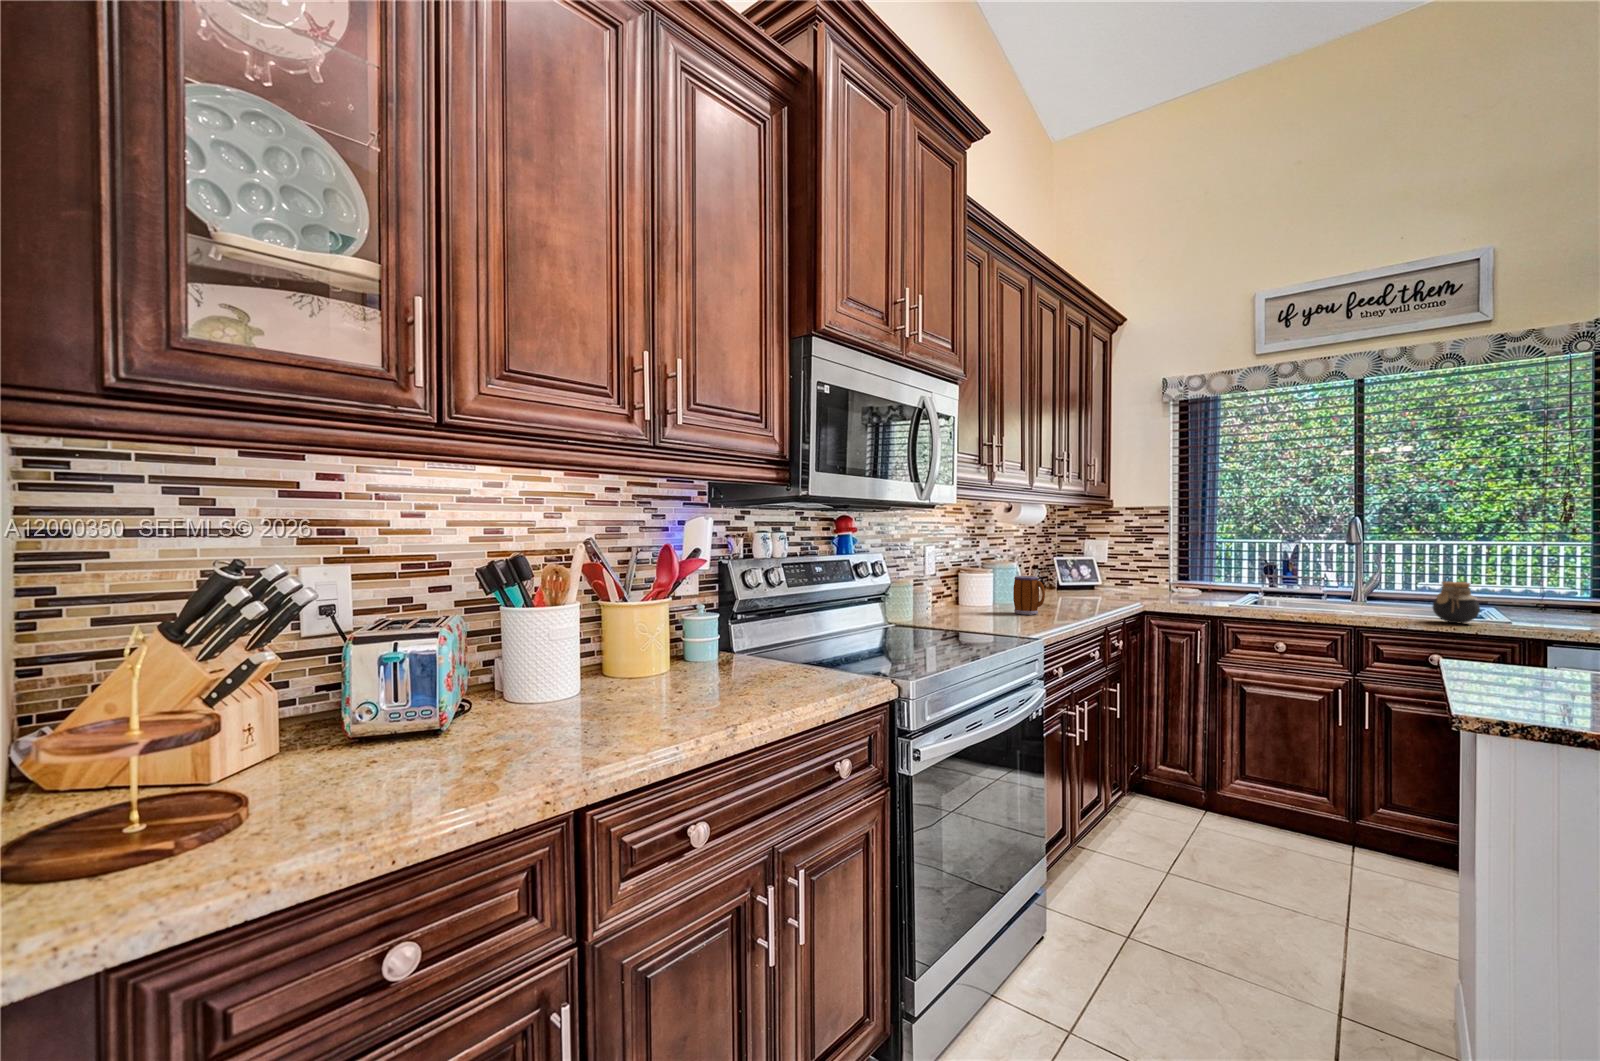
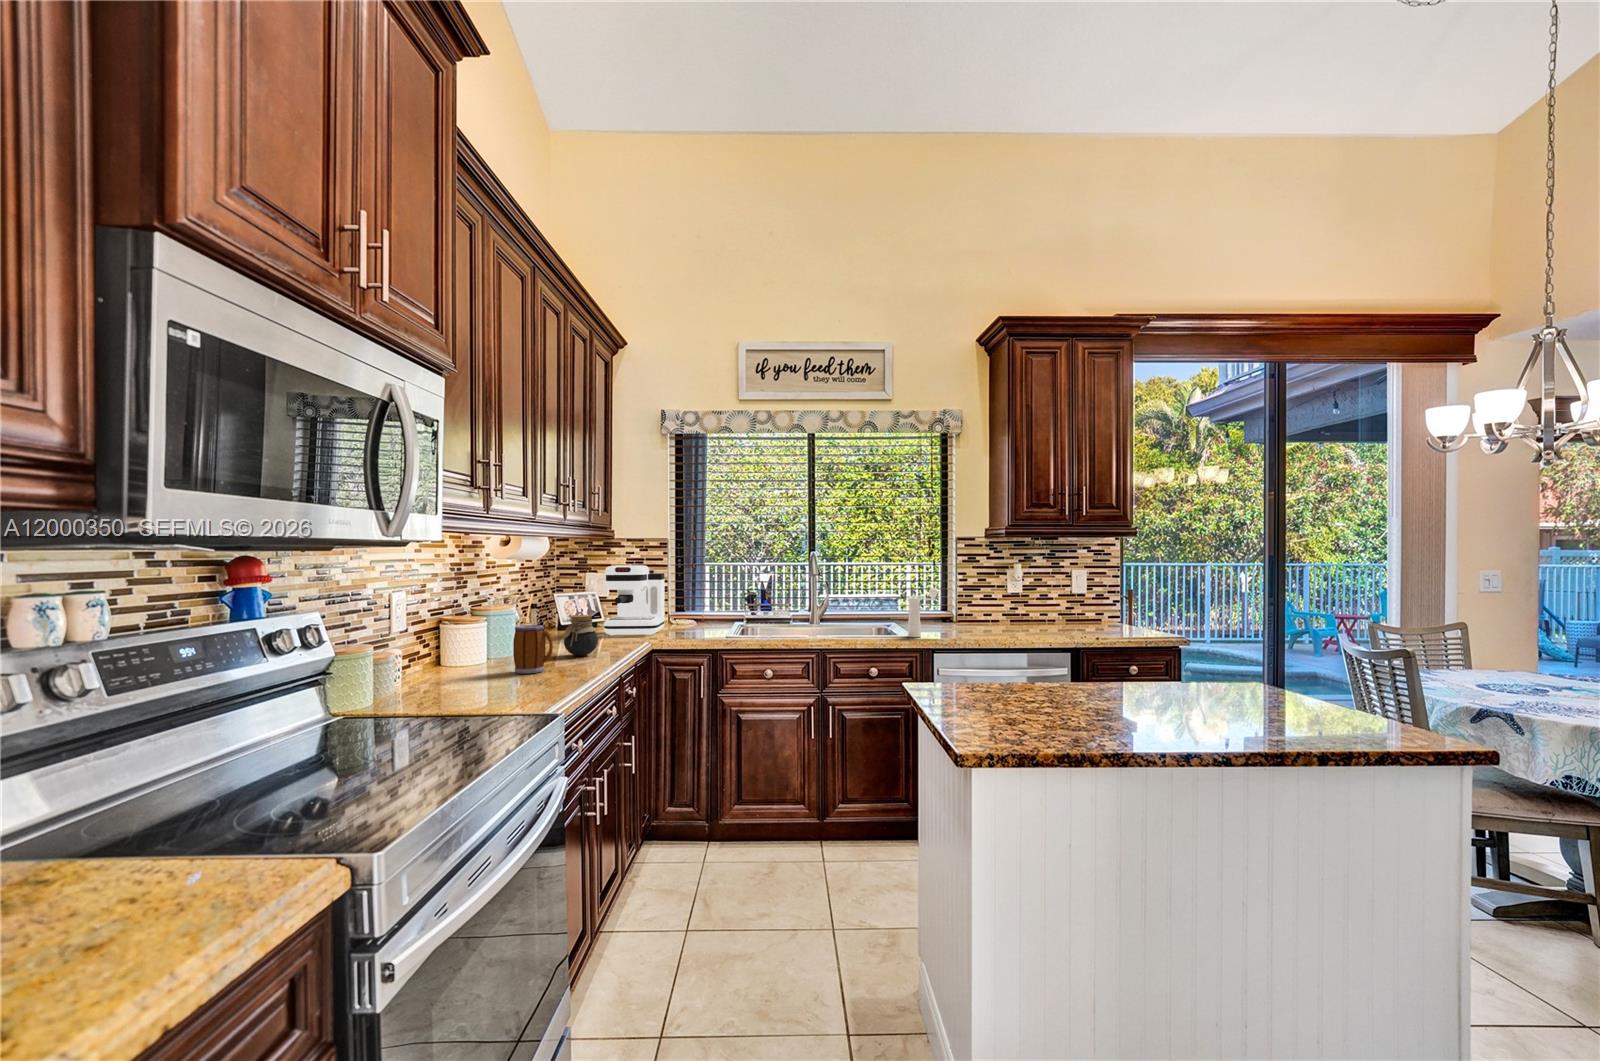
coffee maker: none [1099,532,1162,598] -> present [604,565,665,636]
pepper mill: none [1499,565,1561,626] -> present [908,588,939,637]
jar: present [1433,582,1480,623] -> present [563,615,598,656]

